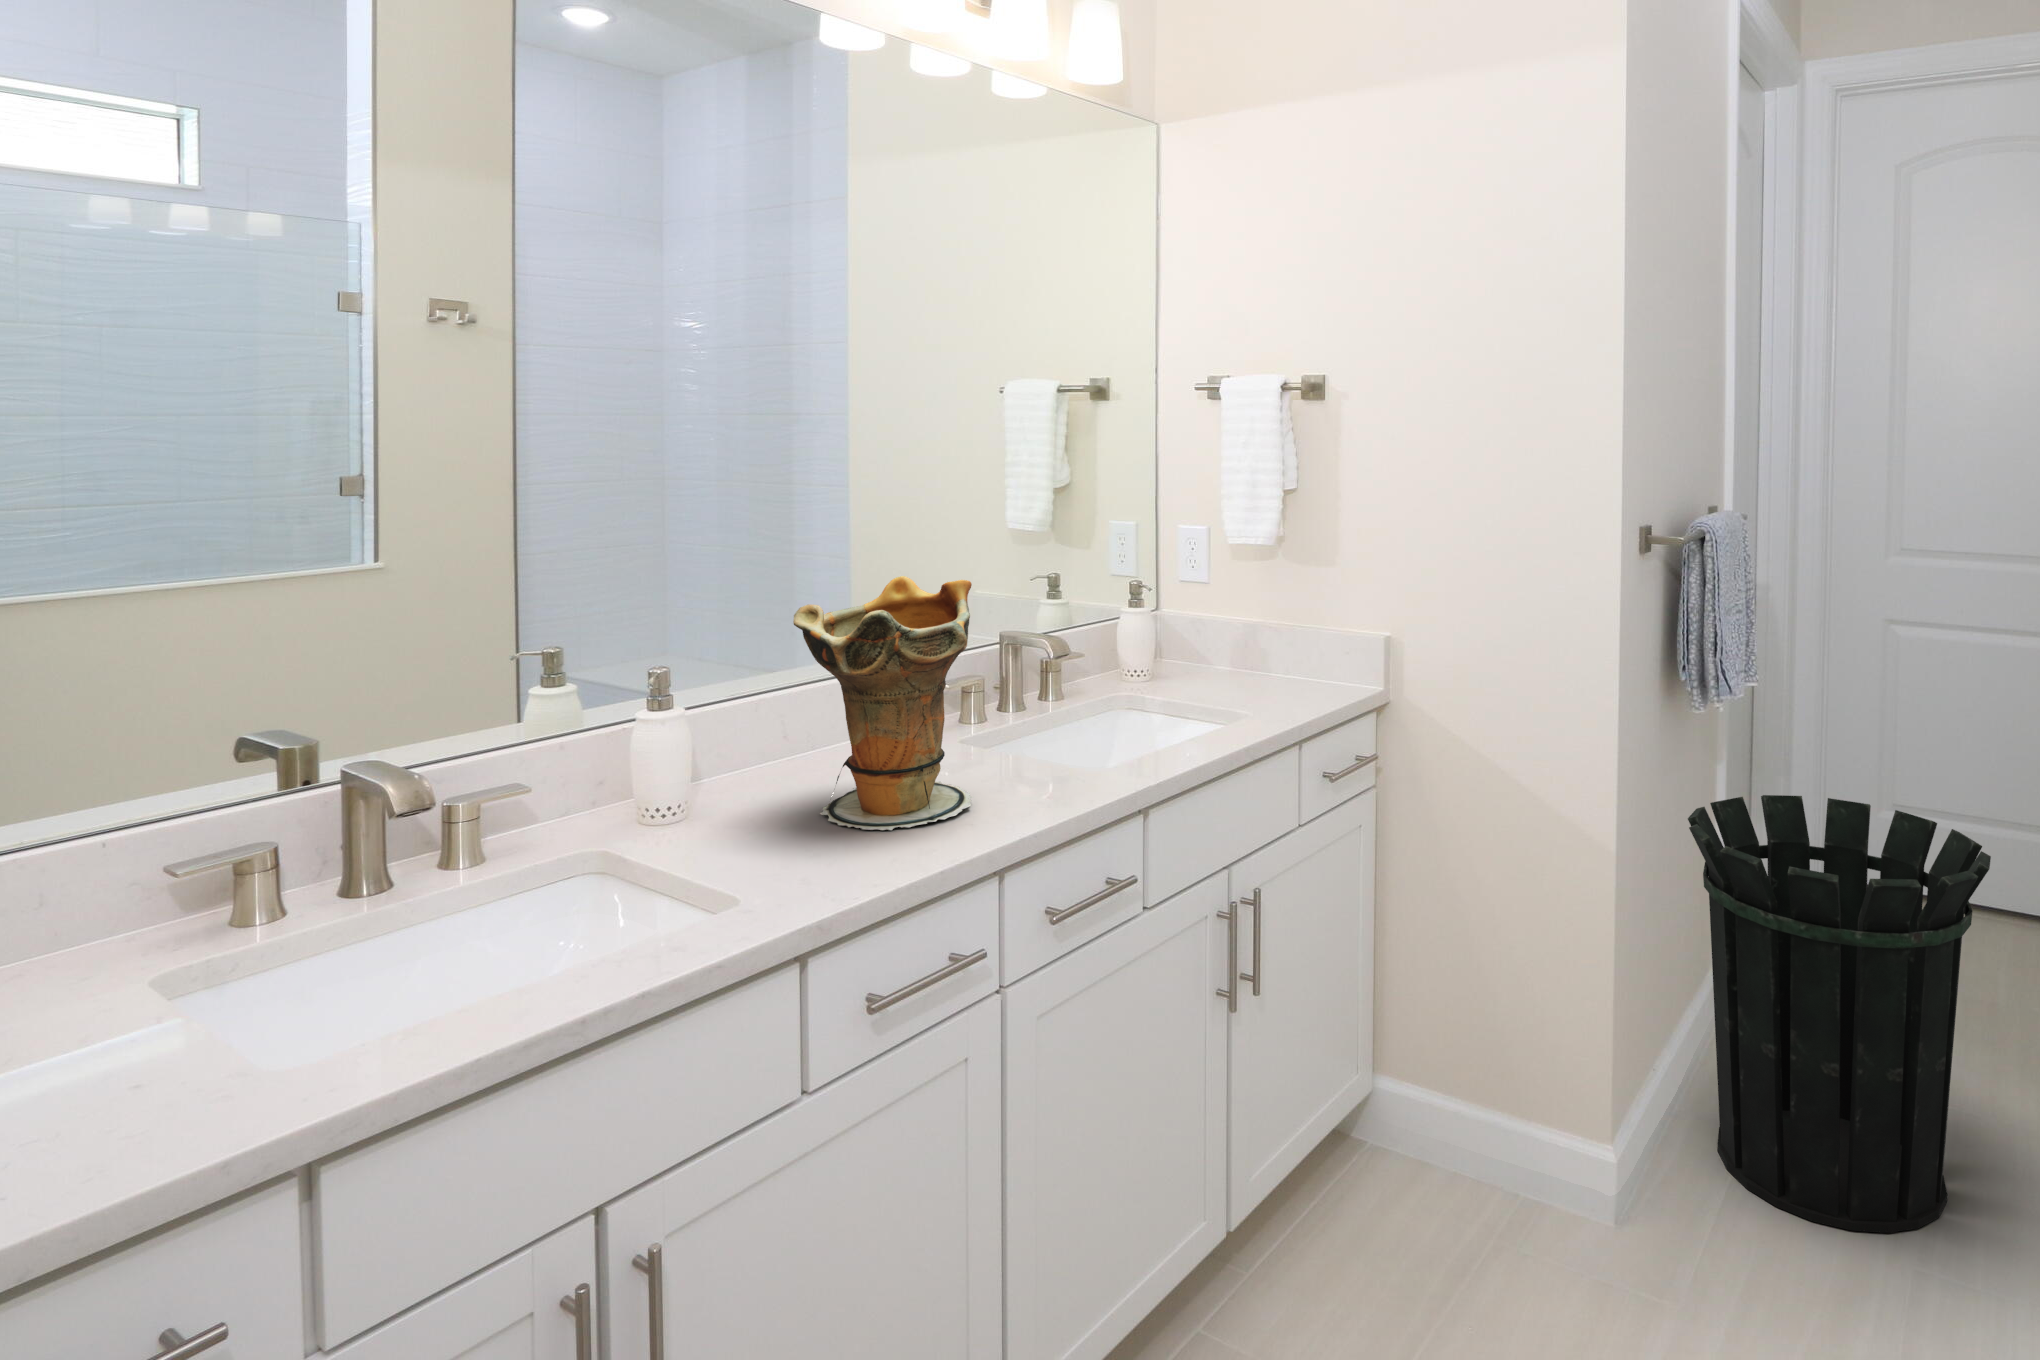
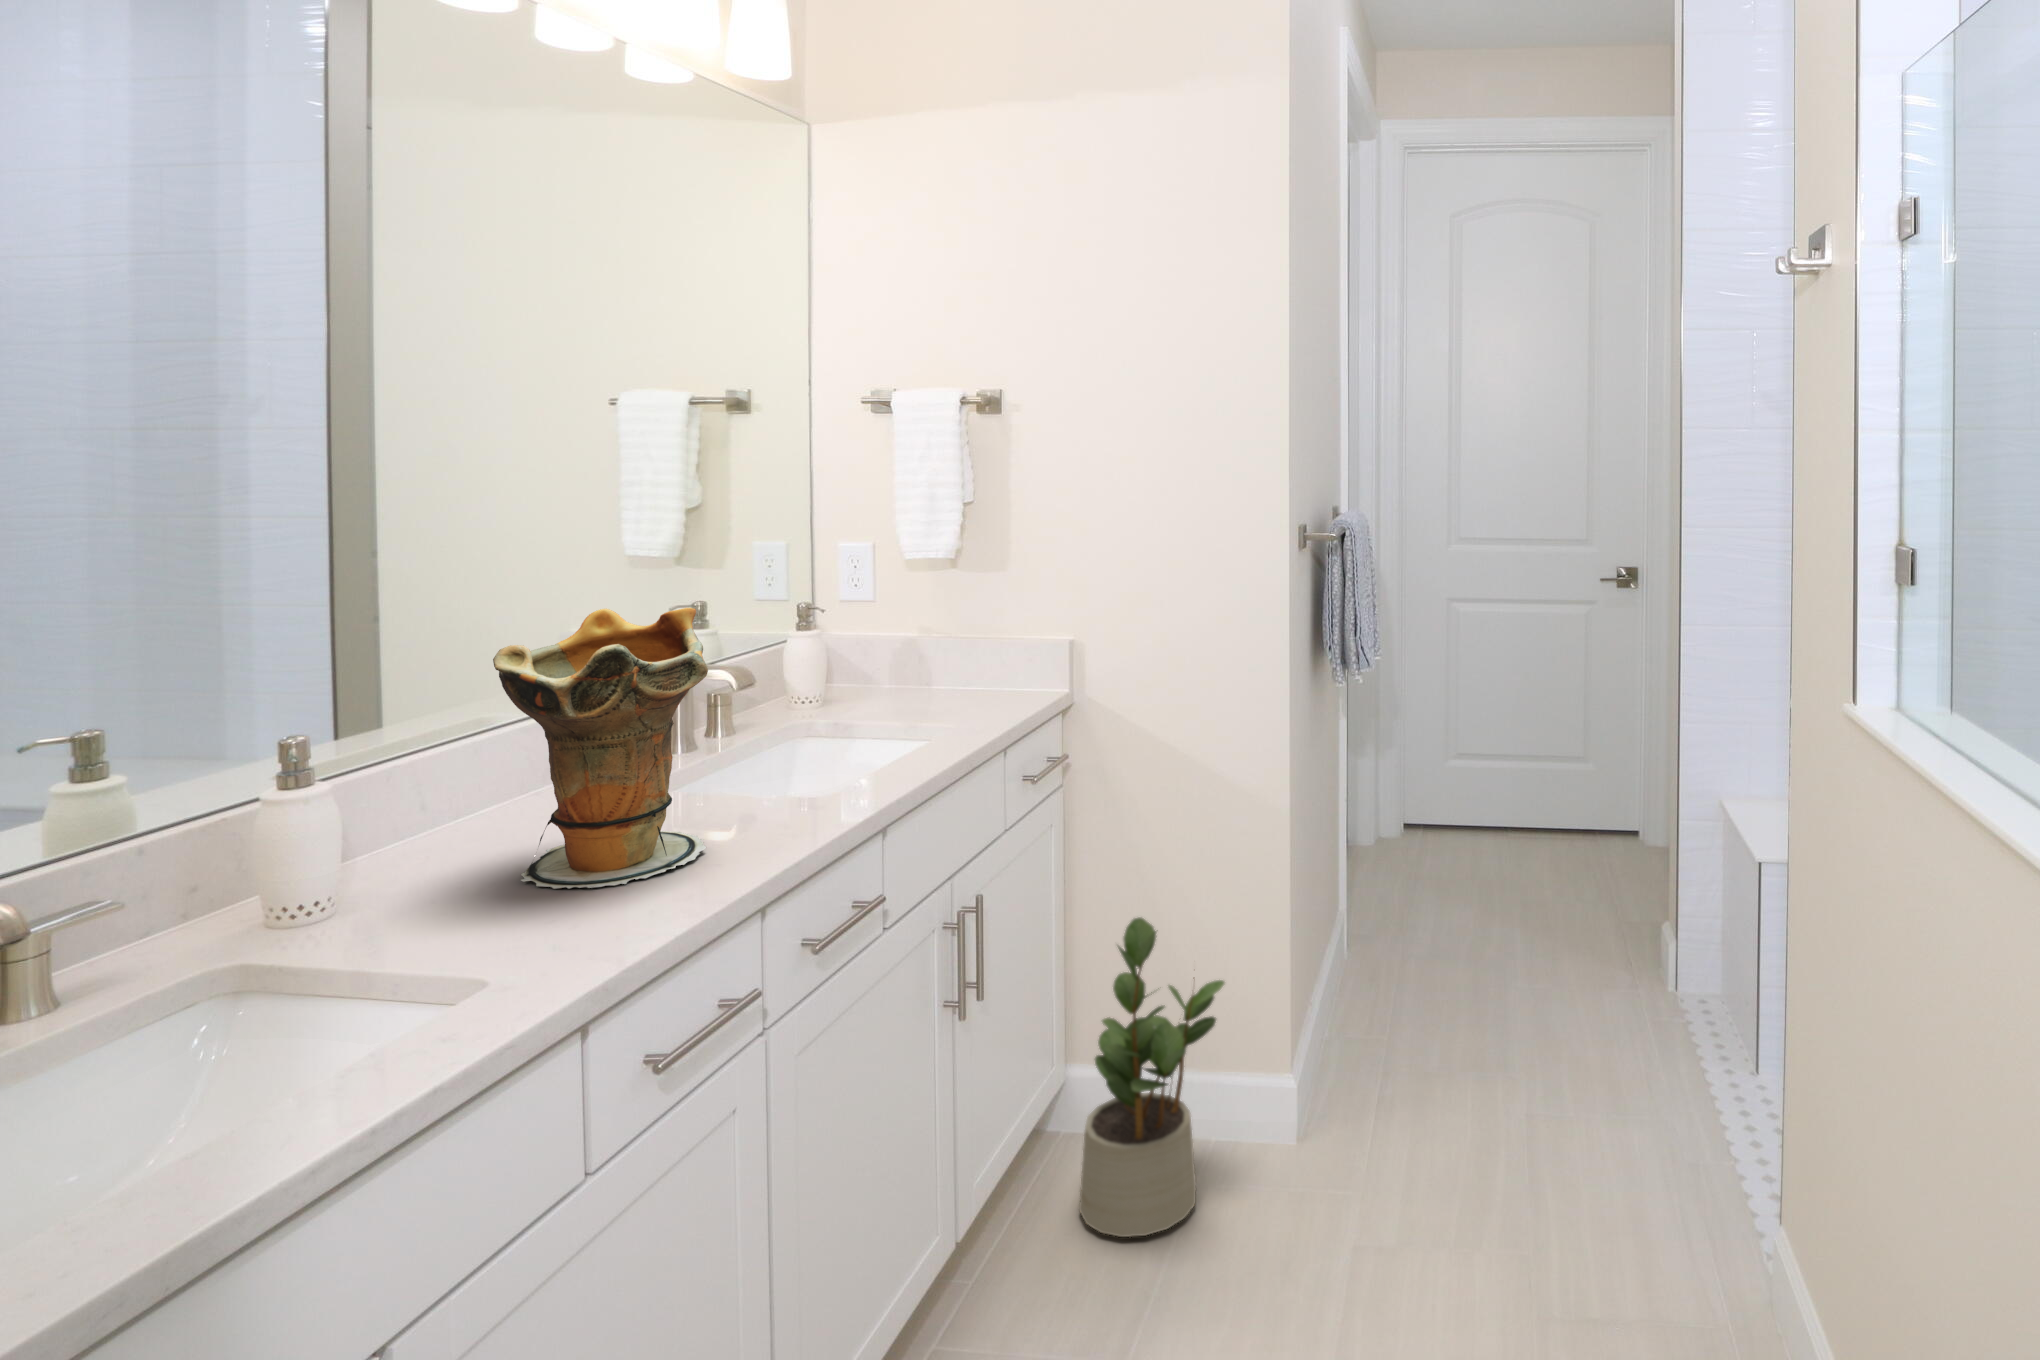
waste bin: present [1688,795,1991,1233] -> none [1336,752,1566,1105]
potted plant: none [1370,935,1532,1275] -> present [1079,917,1224,1237]

